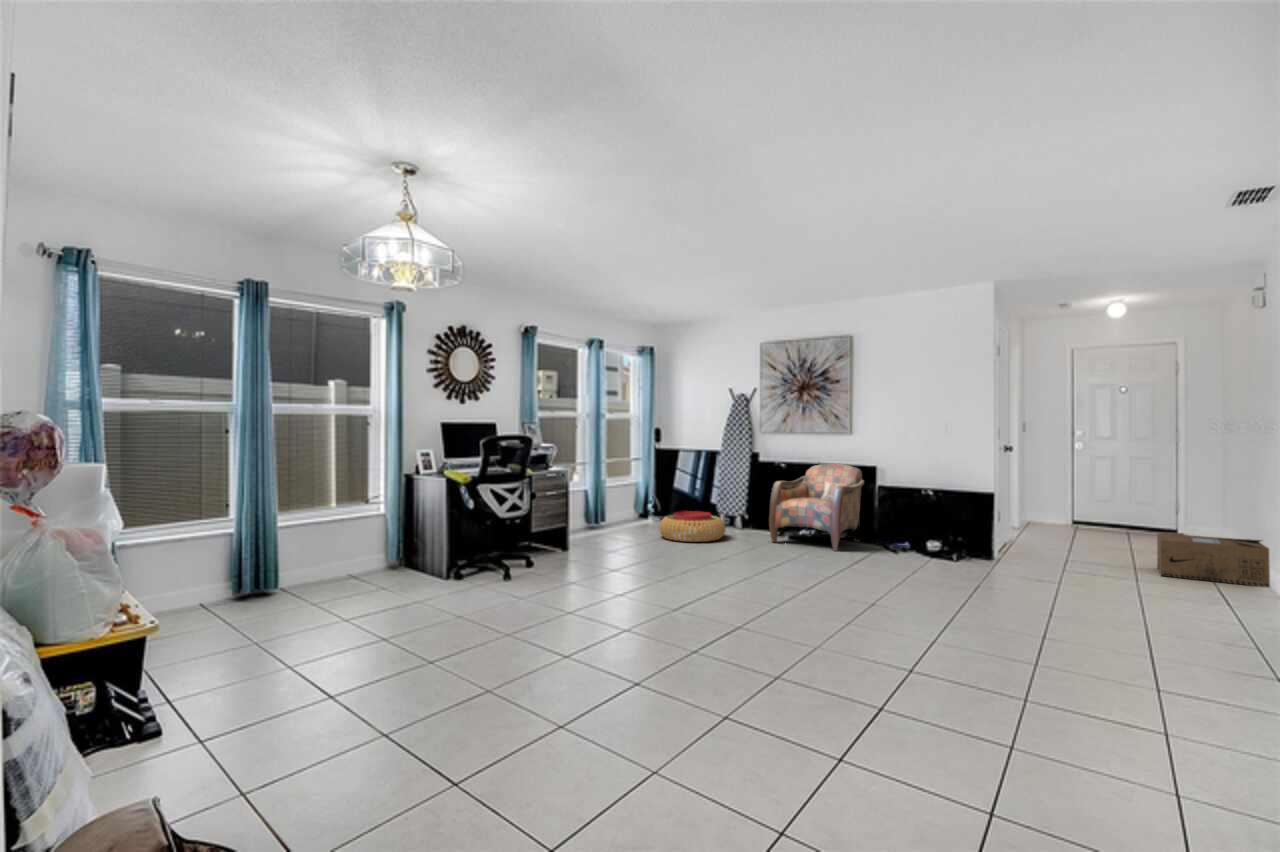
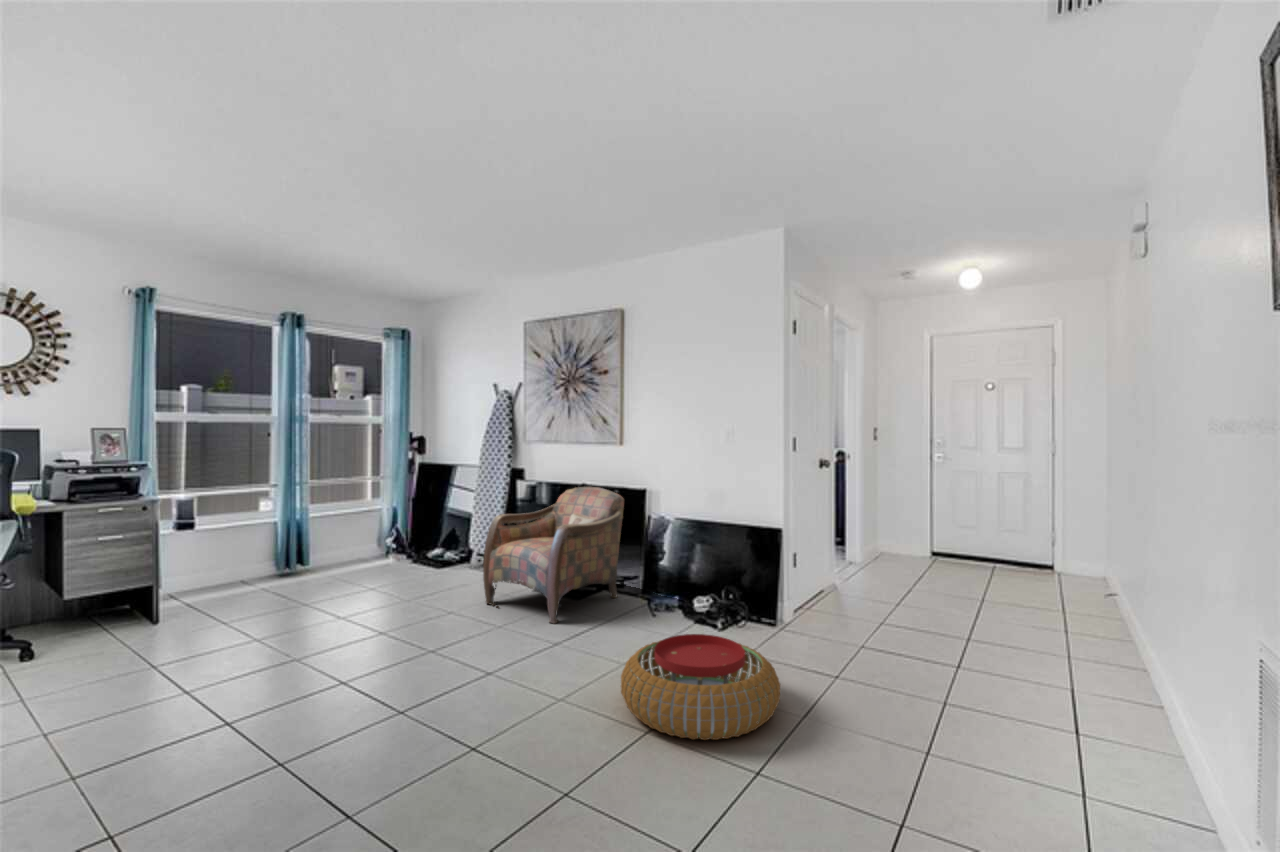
pouf: present [659,511,725,542] -> present [621,634,780,740]
cardboard box: present [1157,533,1270,587] -> none [992,604,1154,714]

